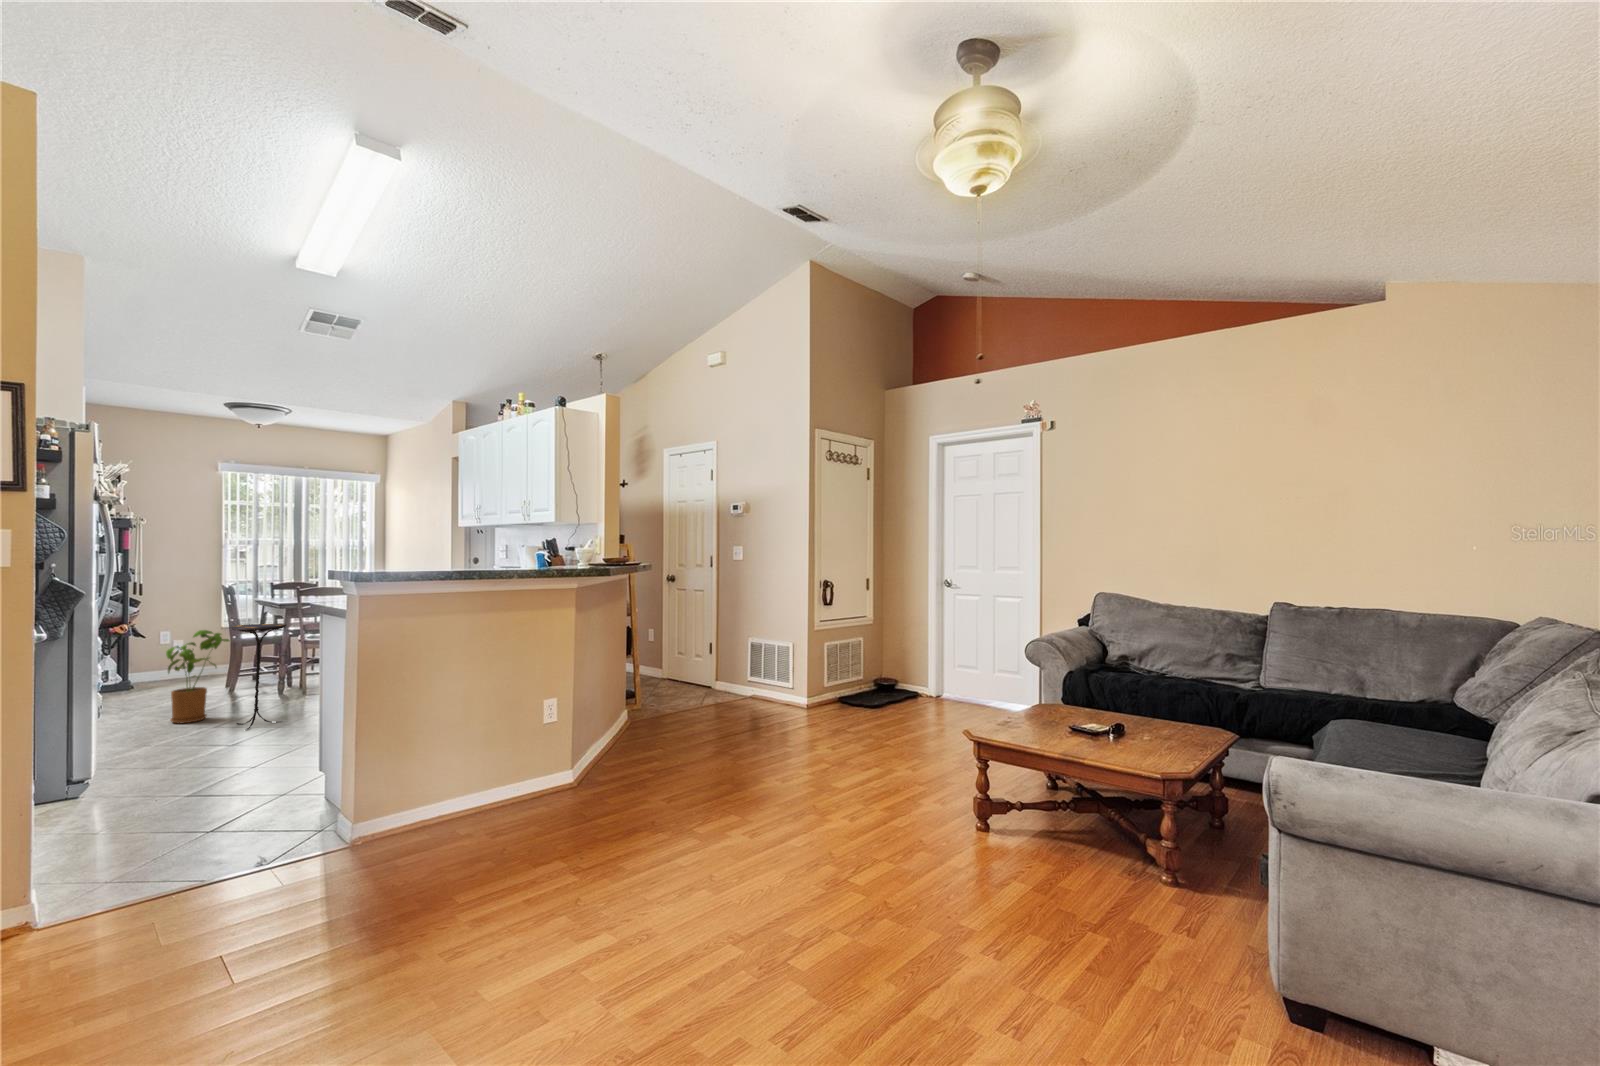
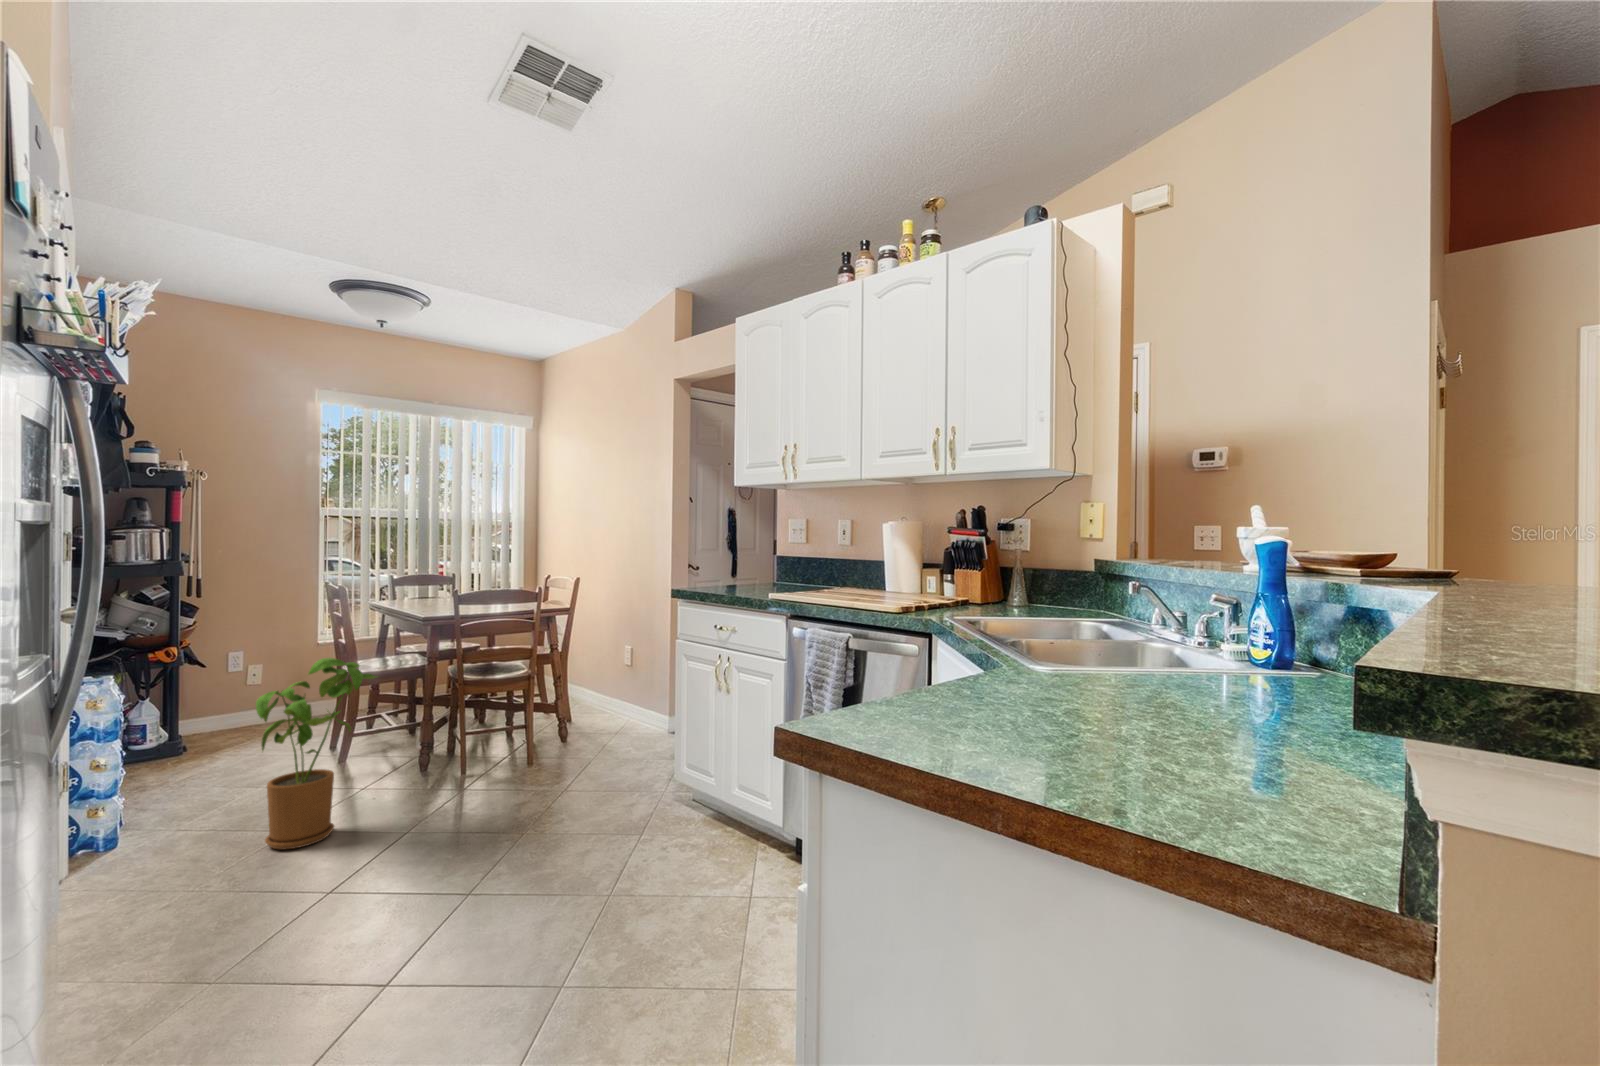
side table: present [230,624,286,729] -> none [390,644,494,871]

